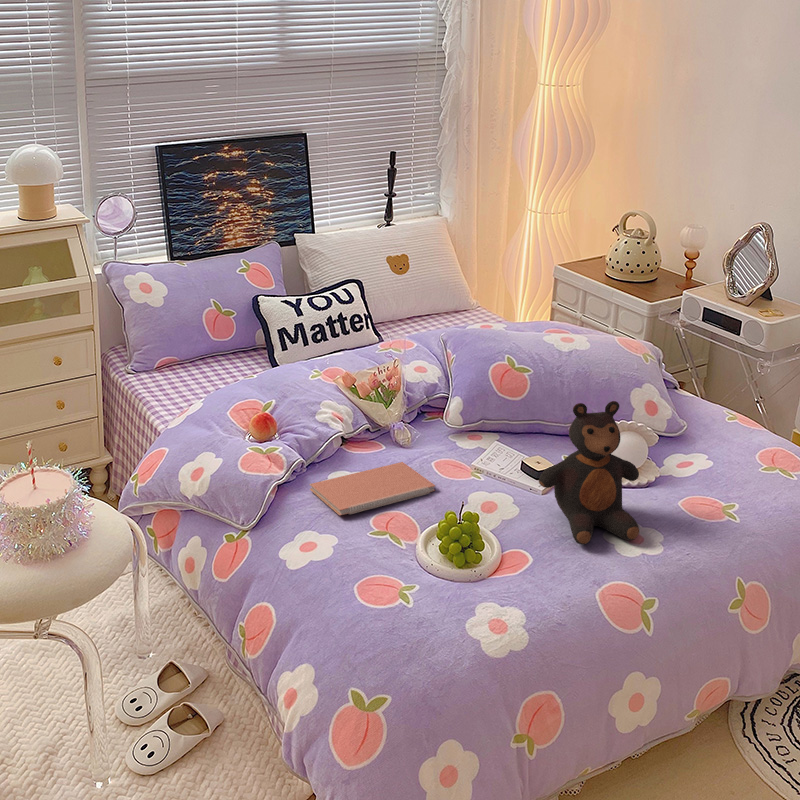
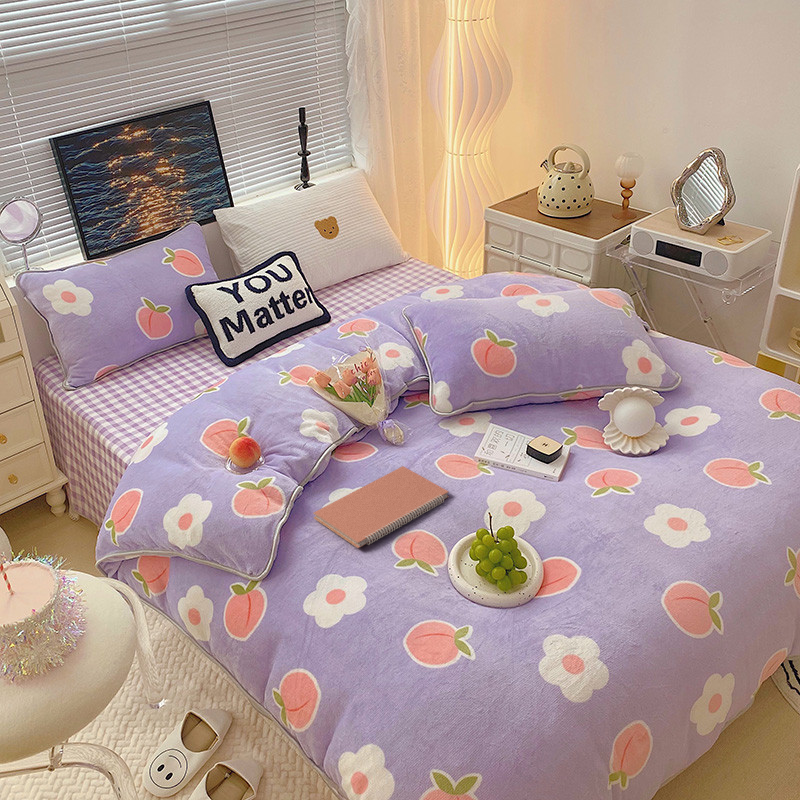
teddy bear: present [539,401,639,545] -> none [568,382,682,542]

